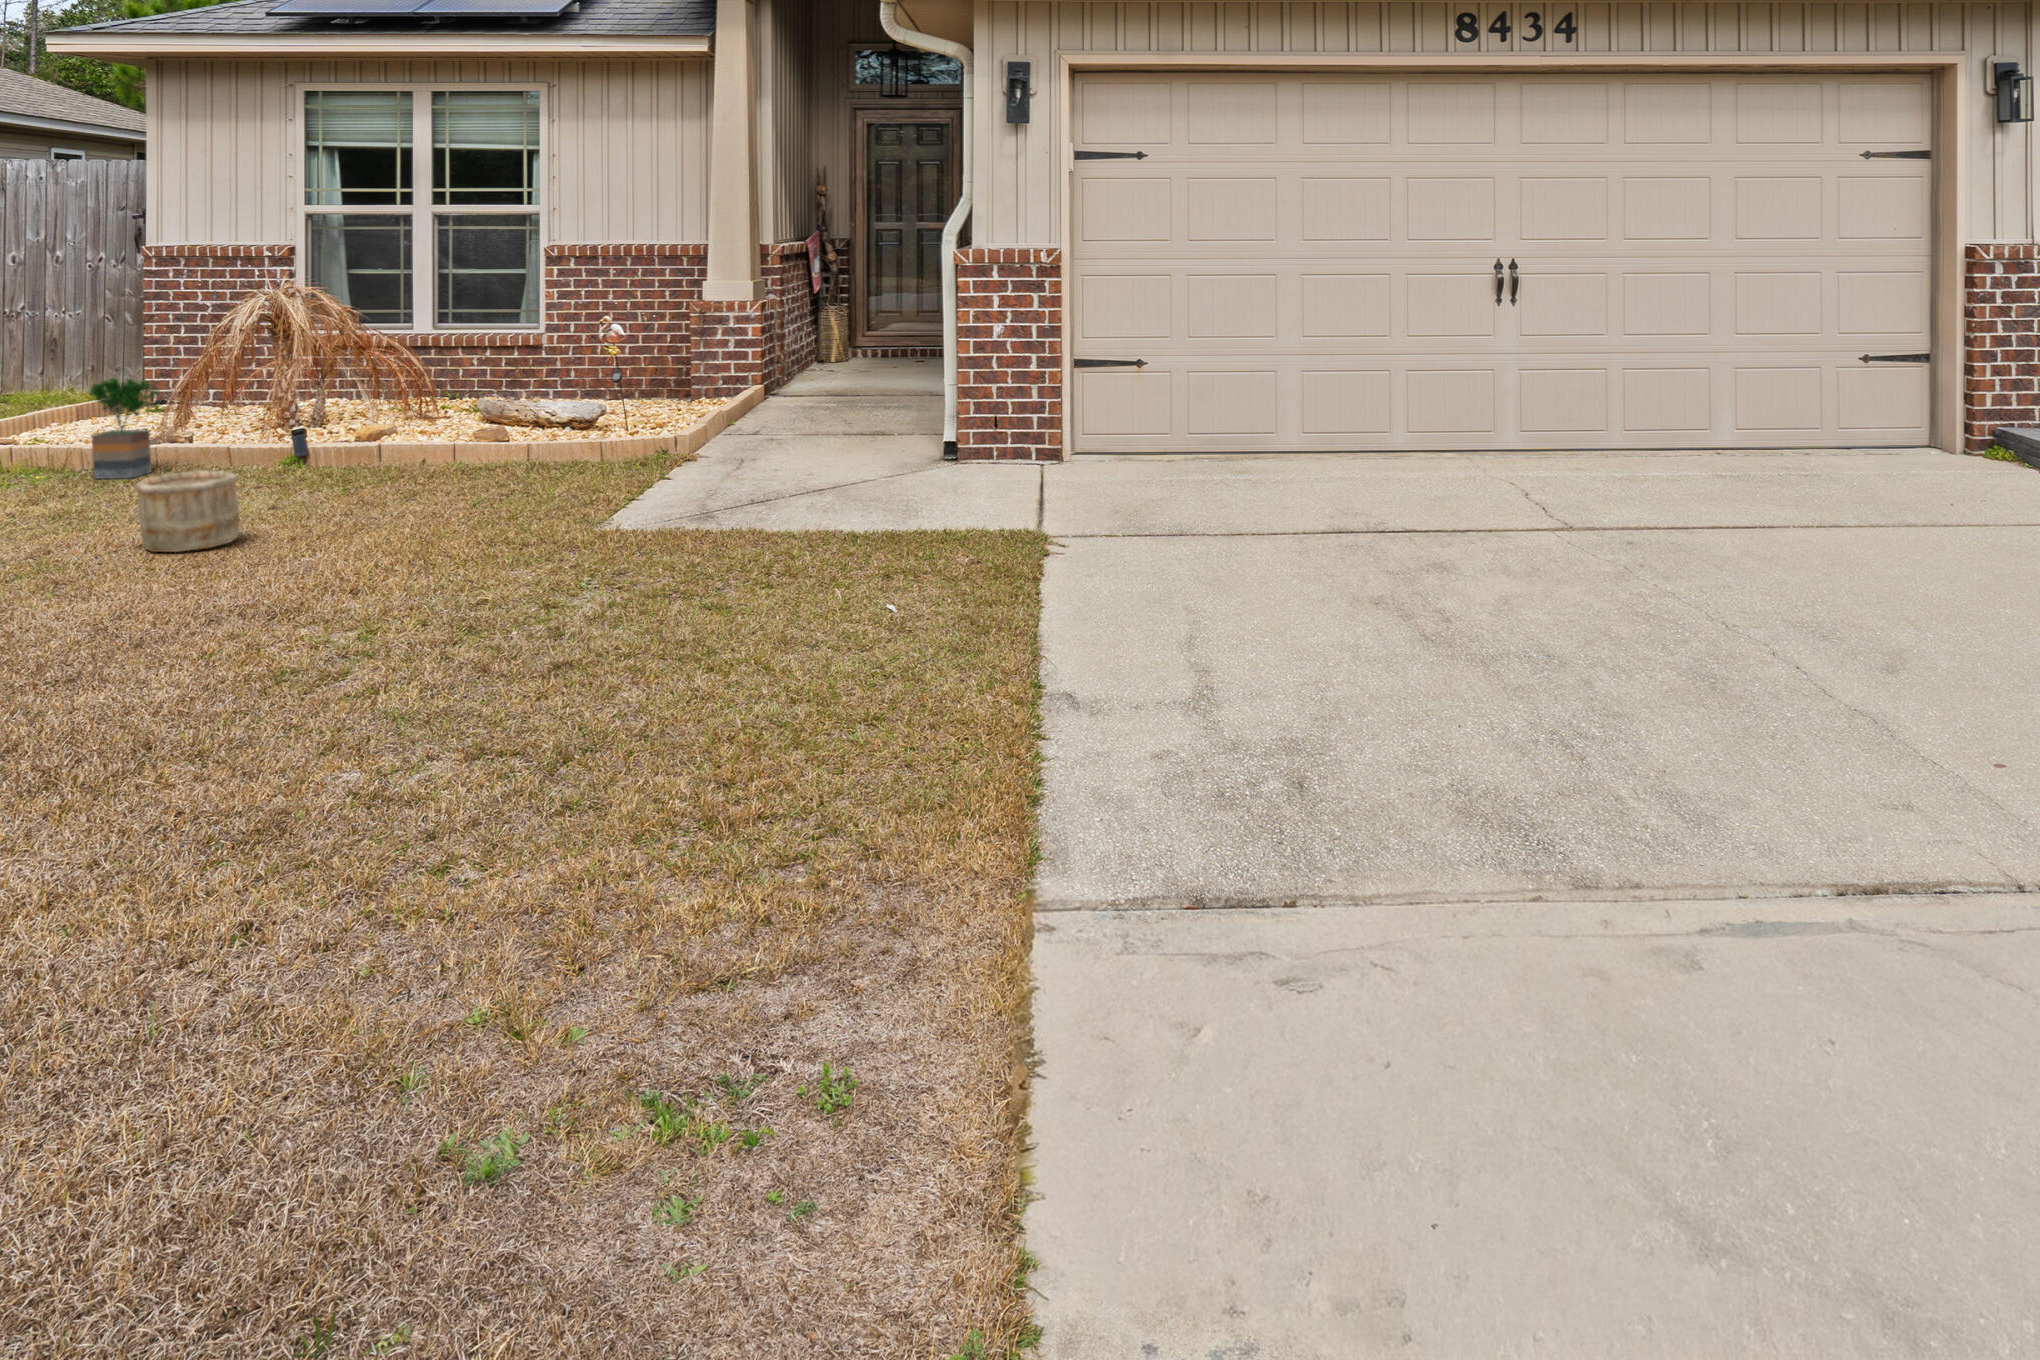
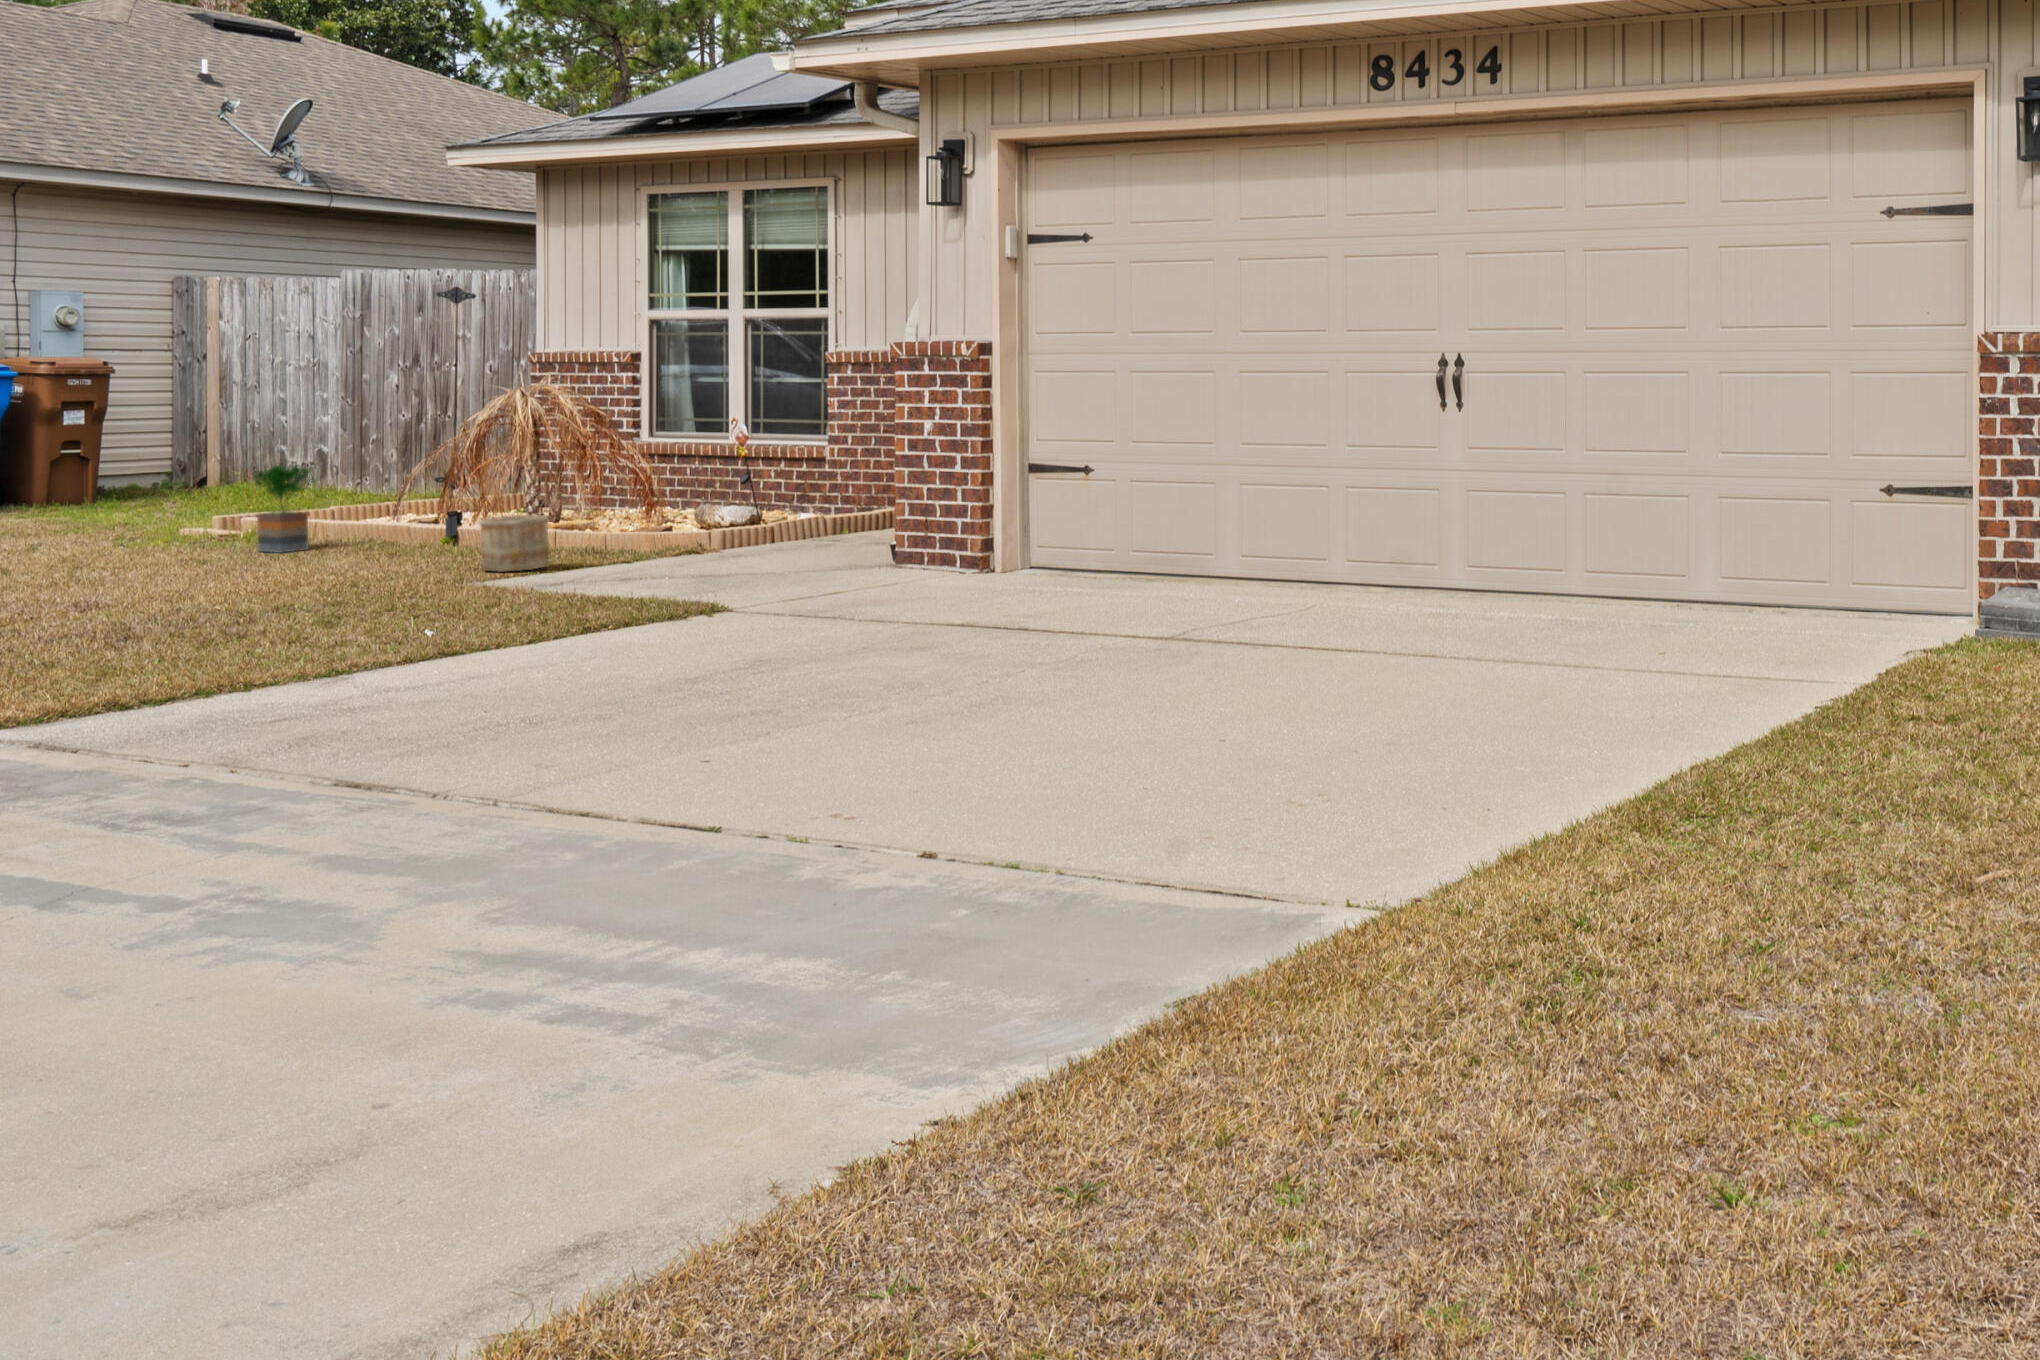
wooden bucket: present [134,471,239,552] -> present [479,515,549,572]

